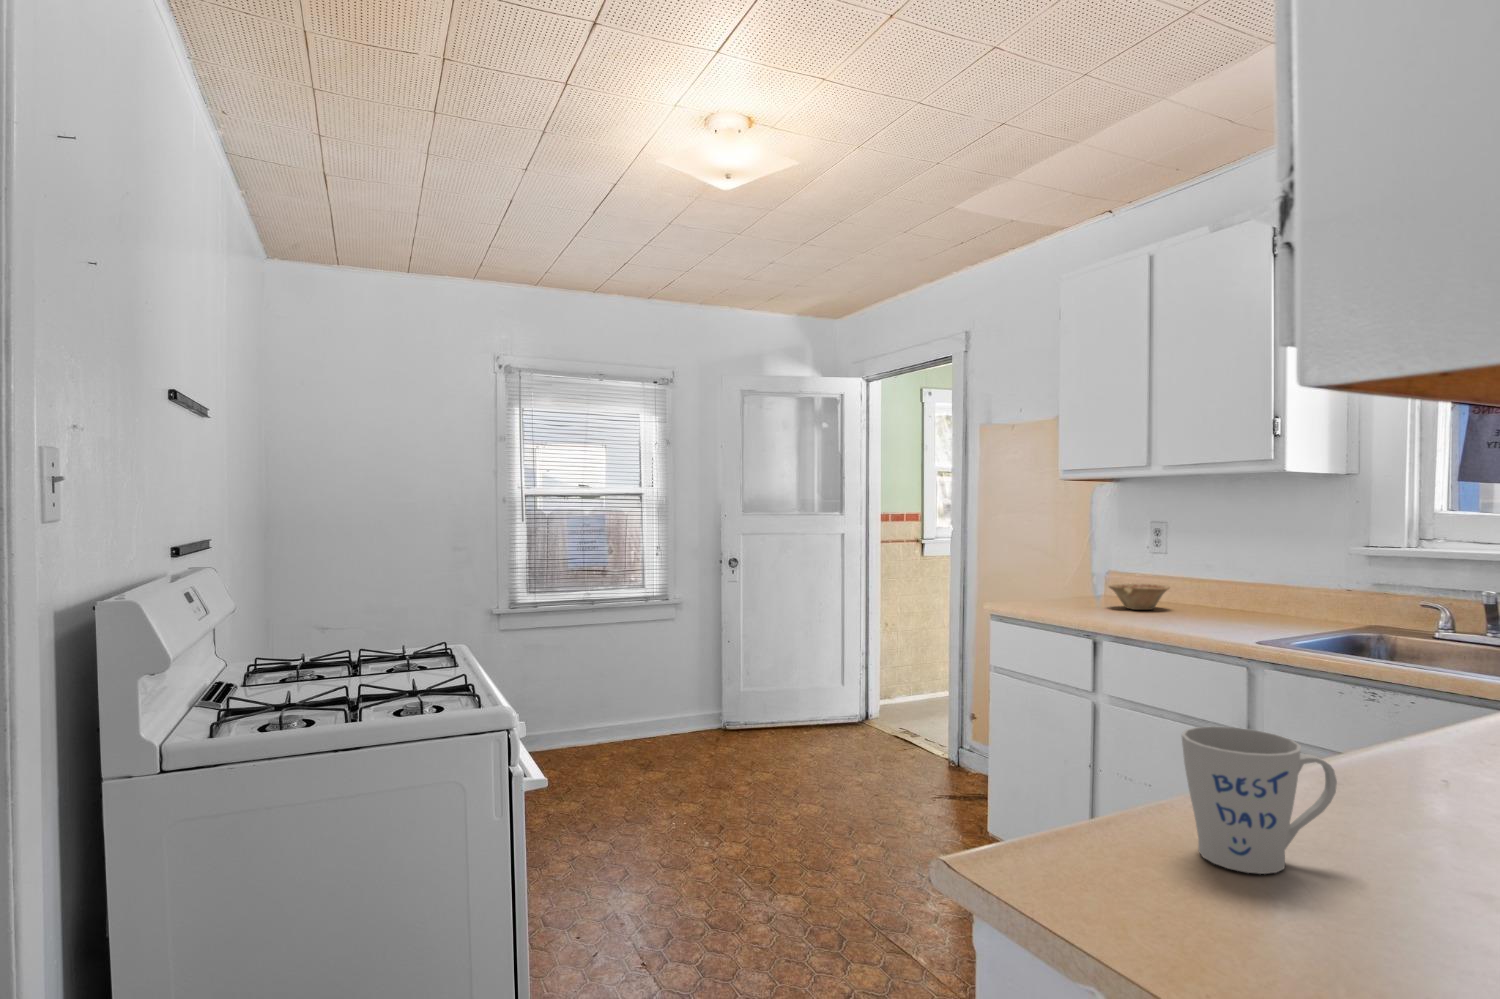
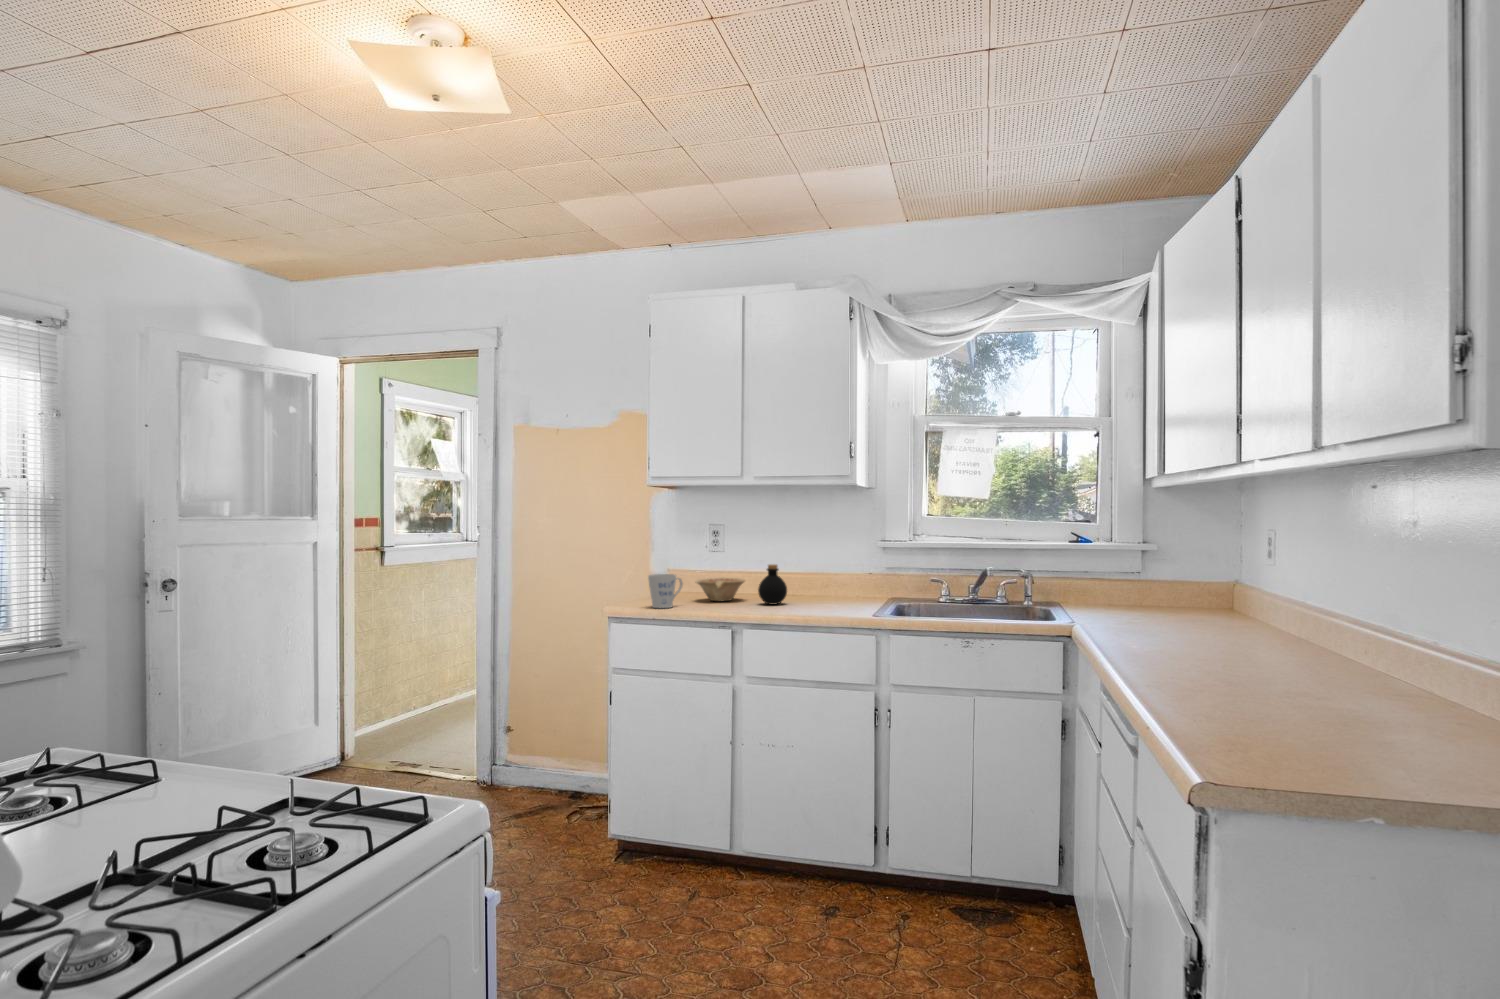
bottle: none [1165,571,1204,618] -> present [758,564,787,605]
mug: present [1182,726,1337,874] -> present [648,574,683,608]

